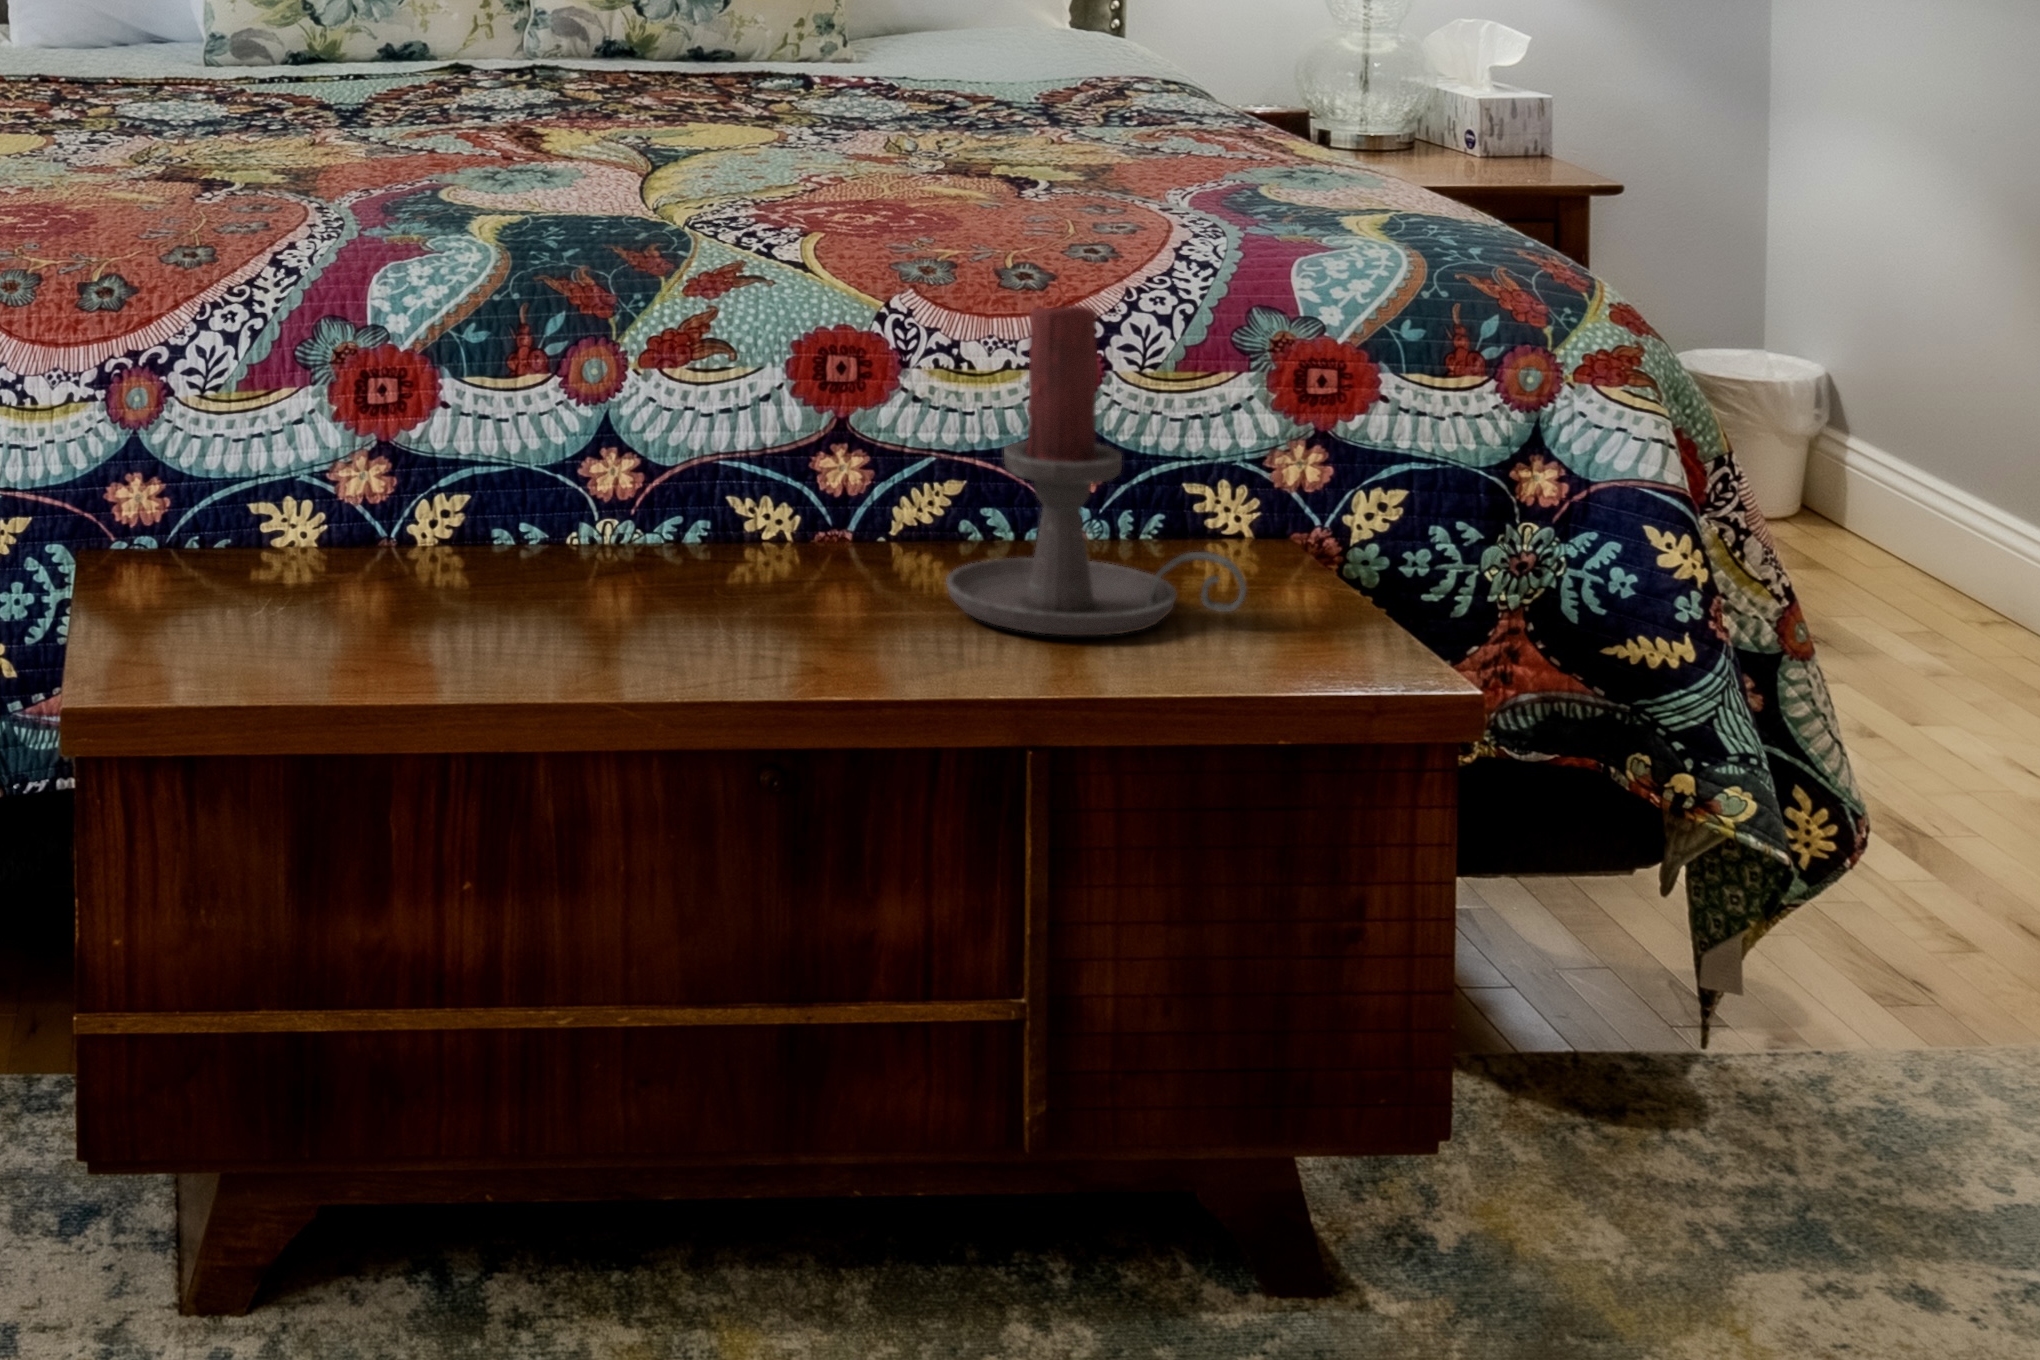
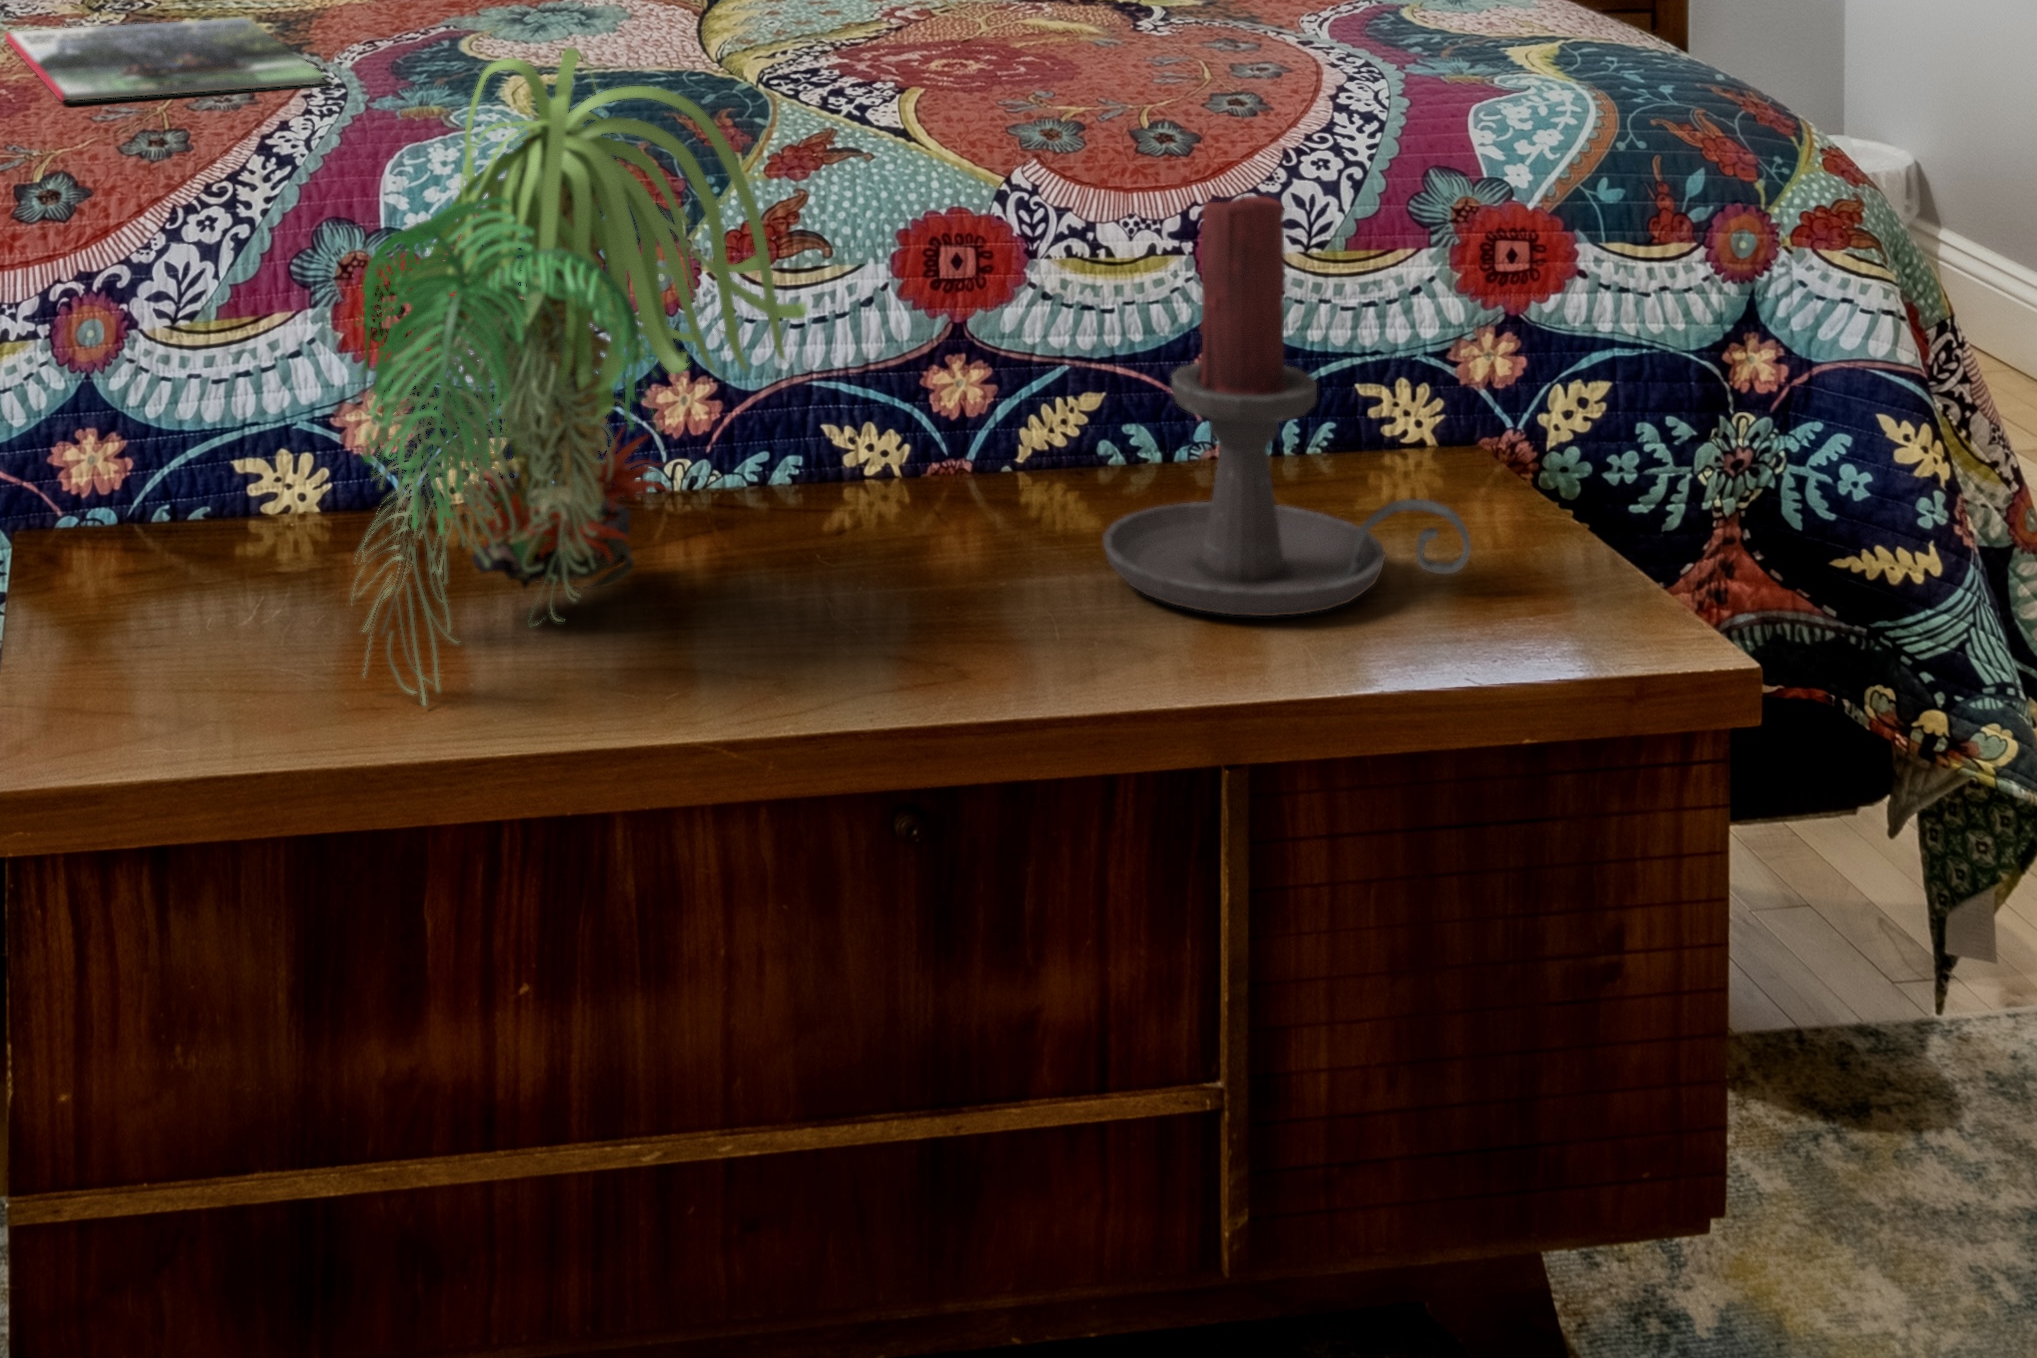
magazine: none [73,169,332,222] -> present [5,18,325,101]
plant: none [340,172,707,666] -> present [359,47,808,704]

